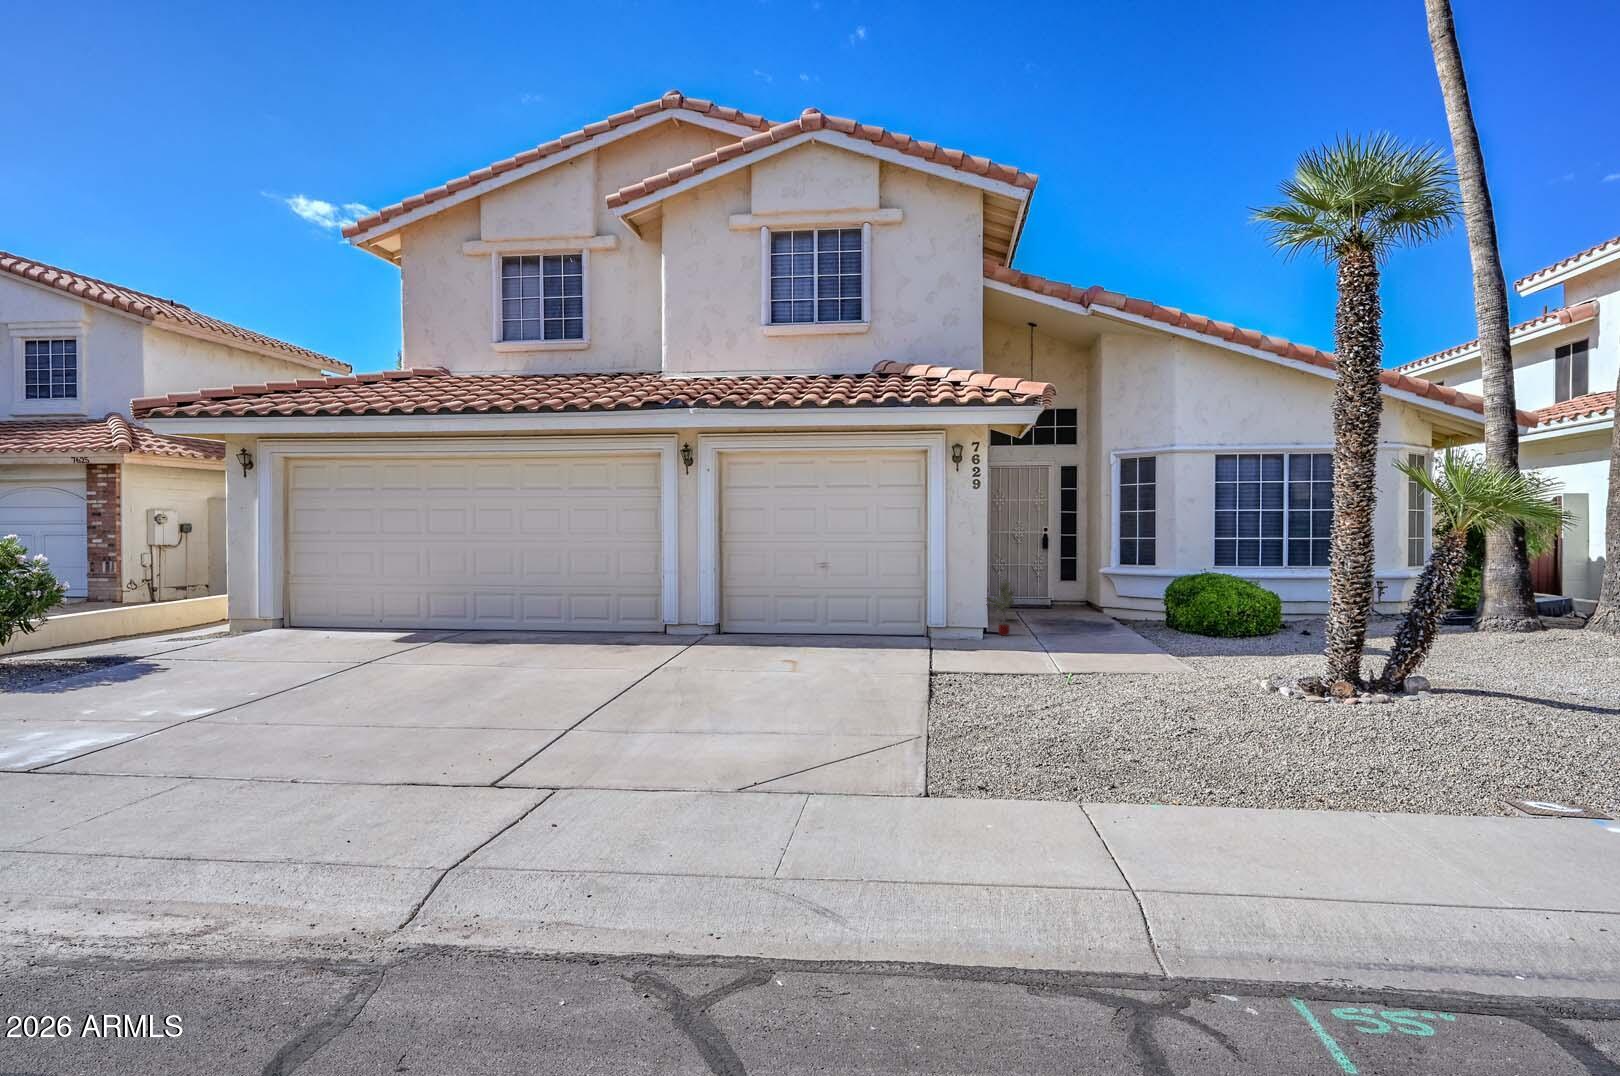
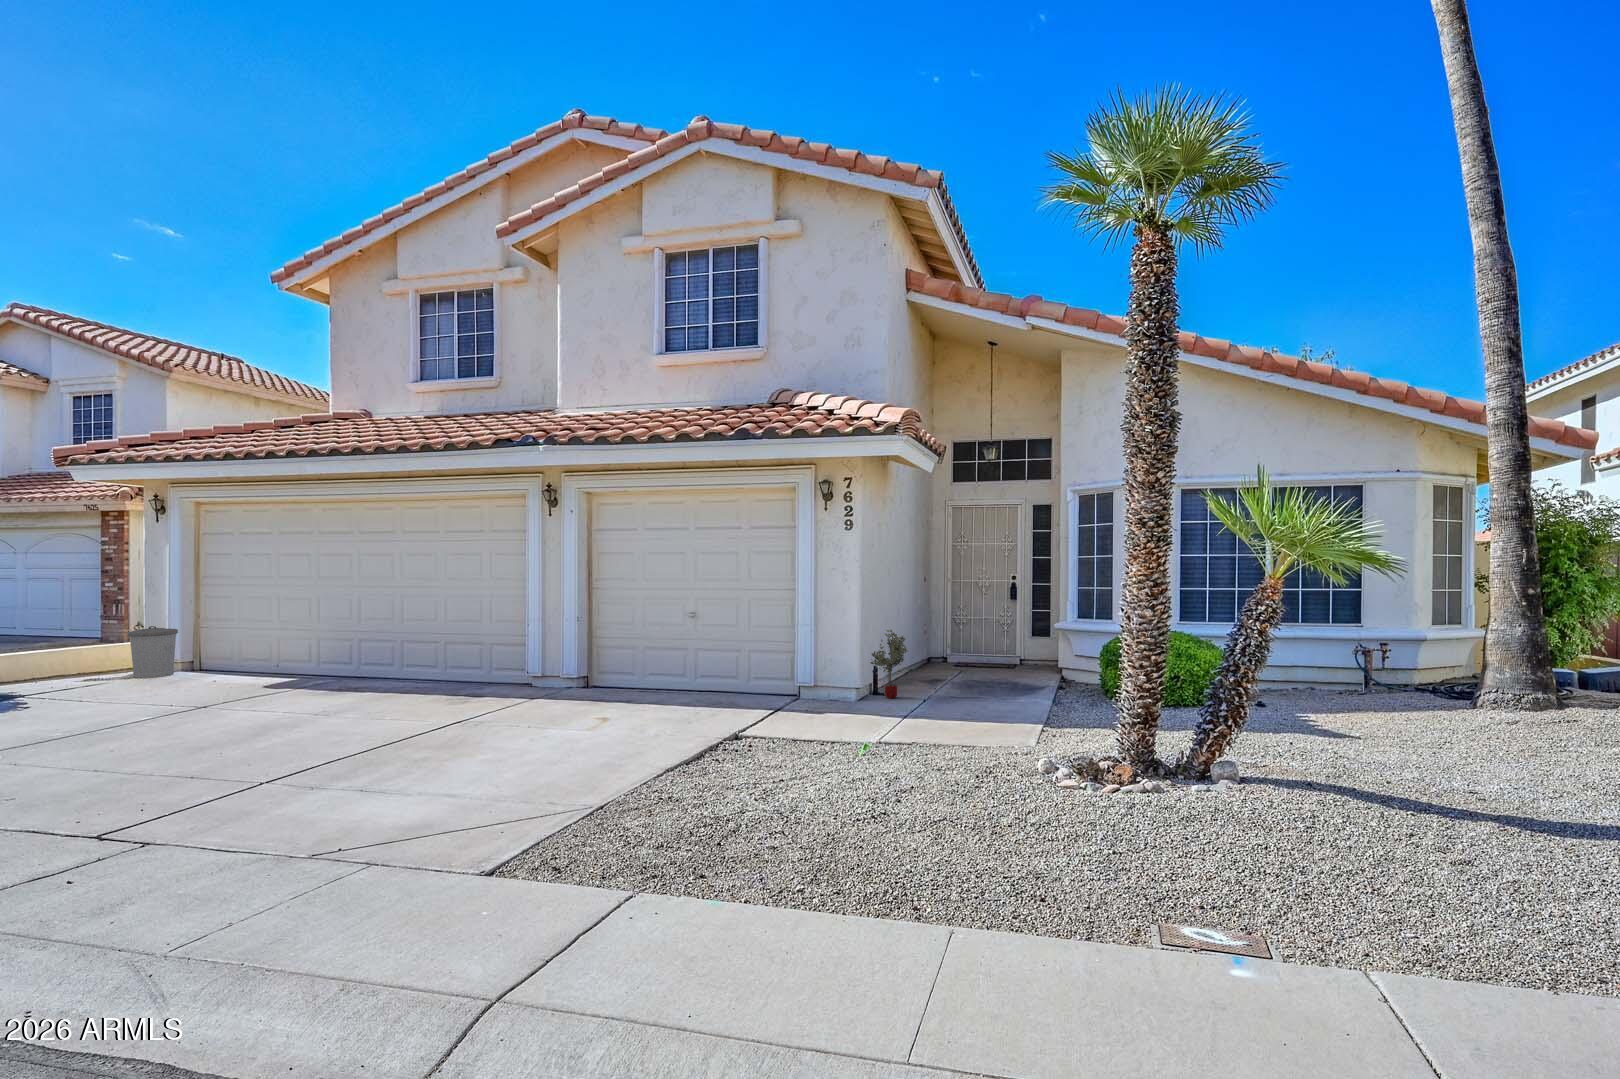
trash can: none [212,584,264,637] -> present [127,626,178,678]

